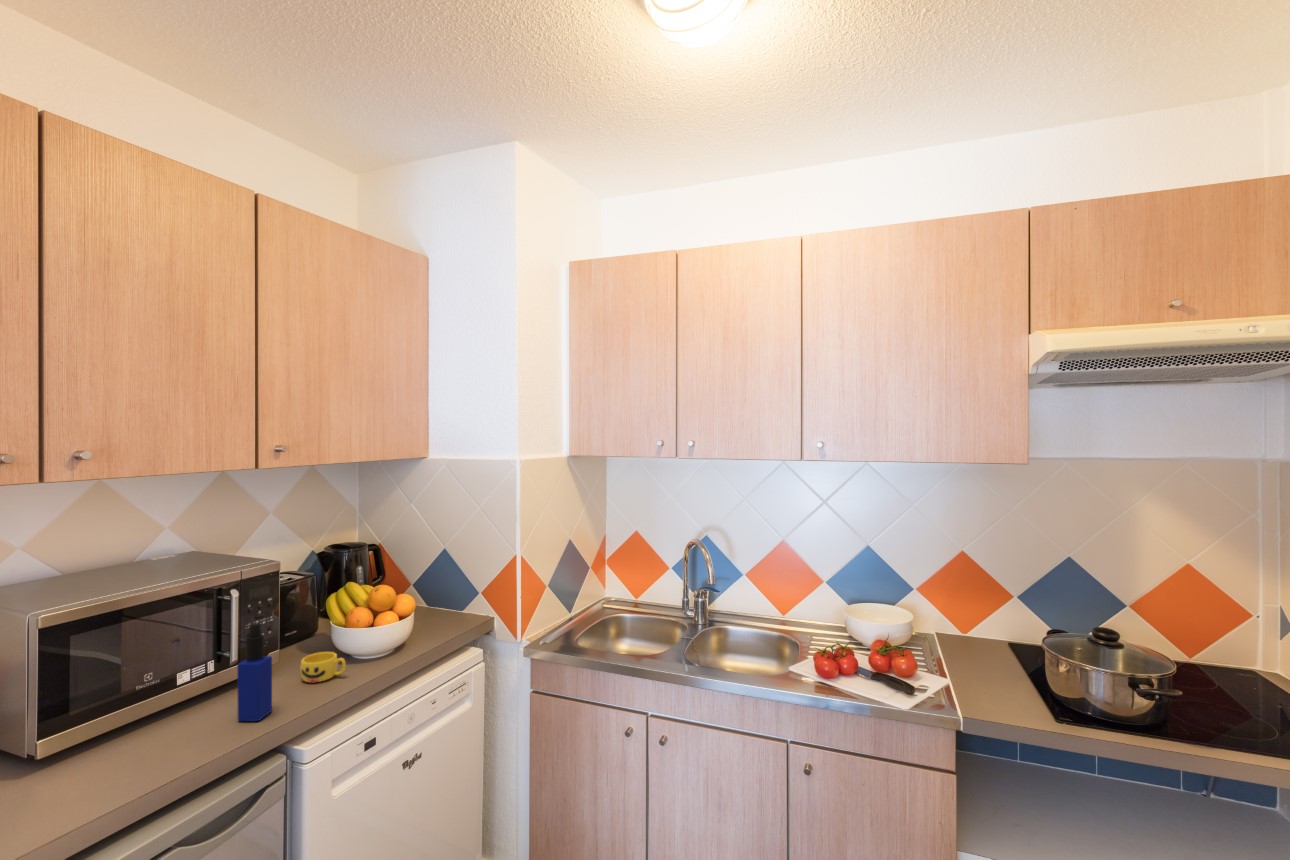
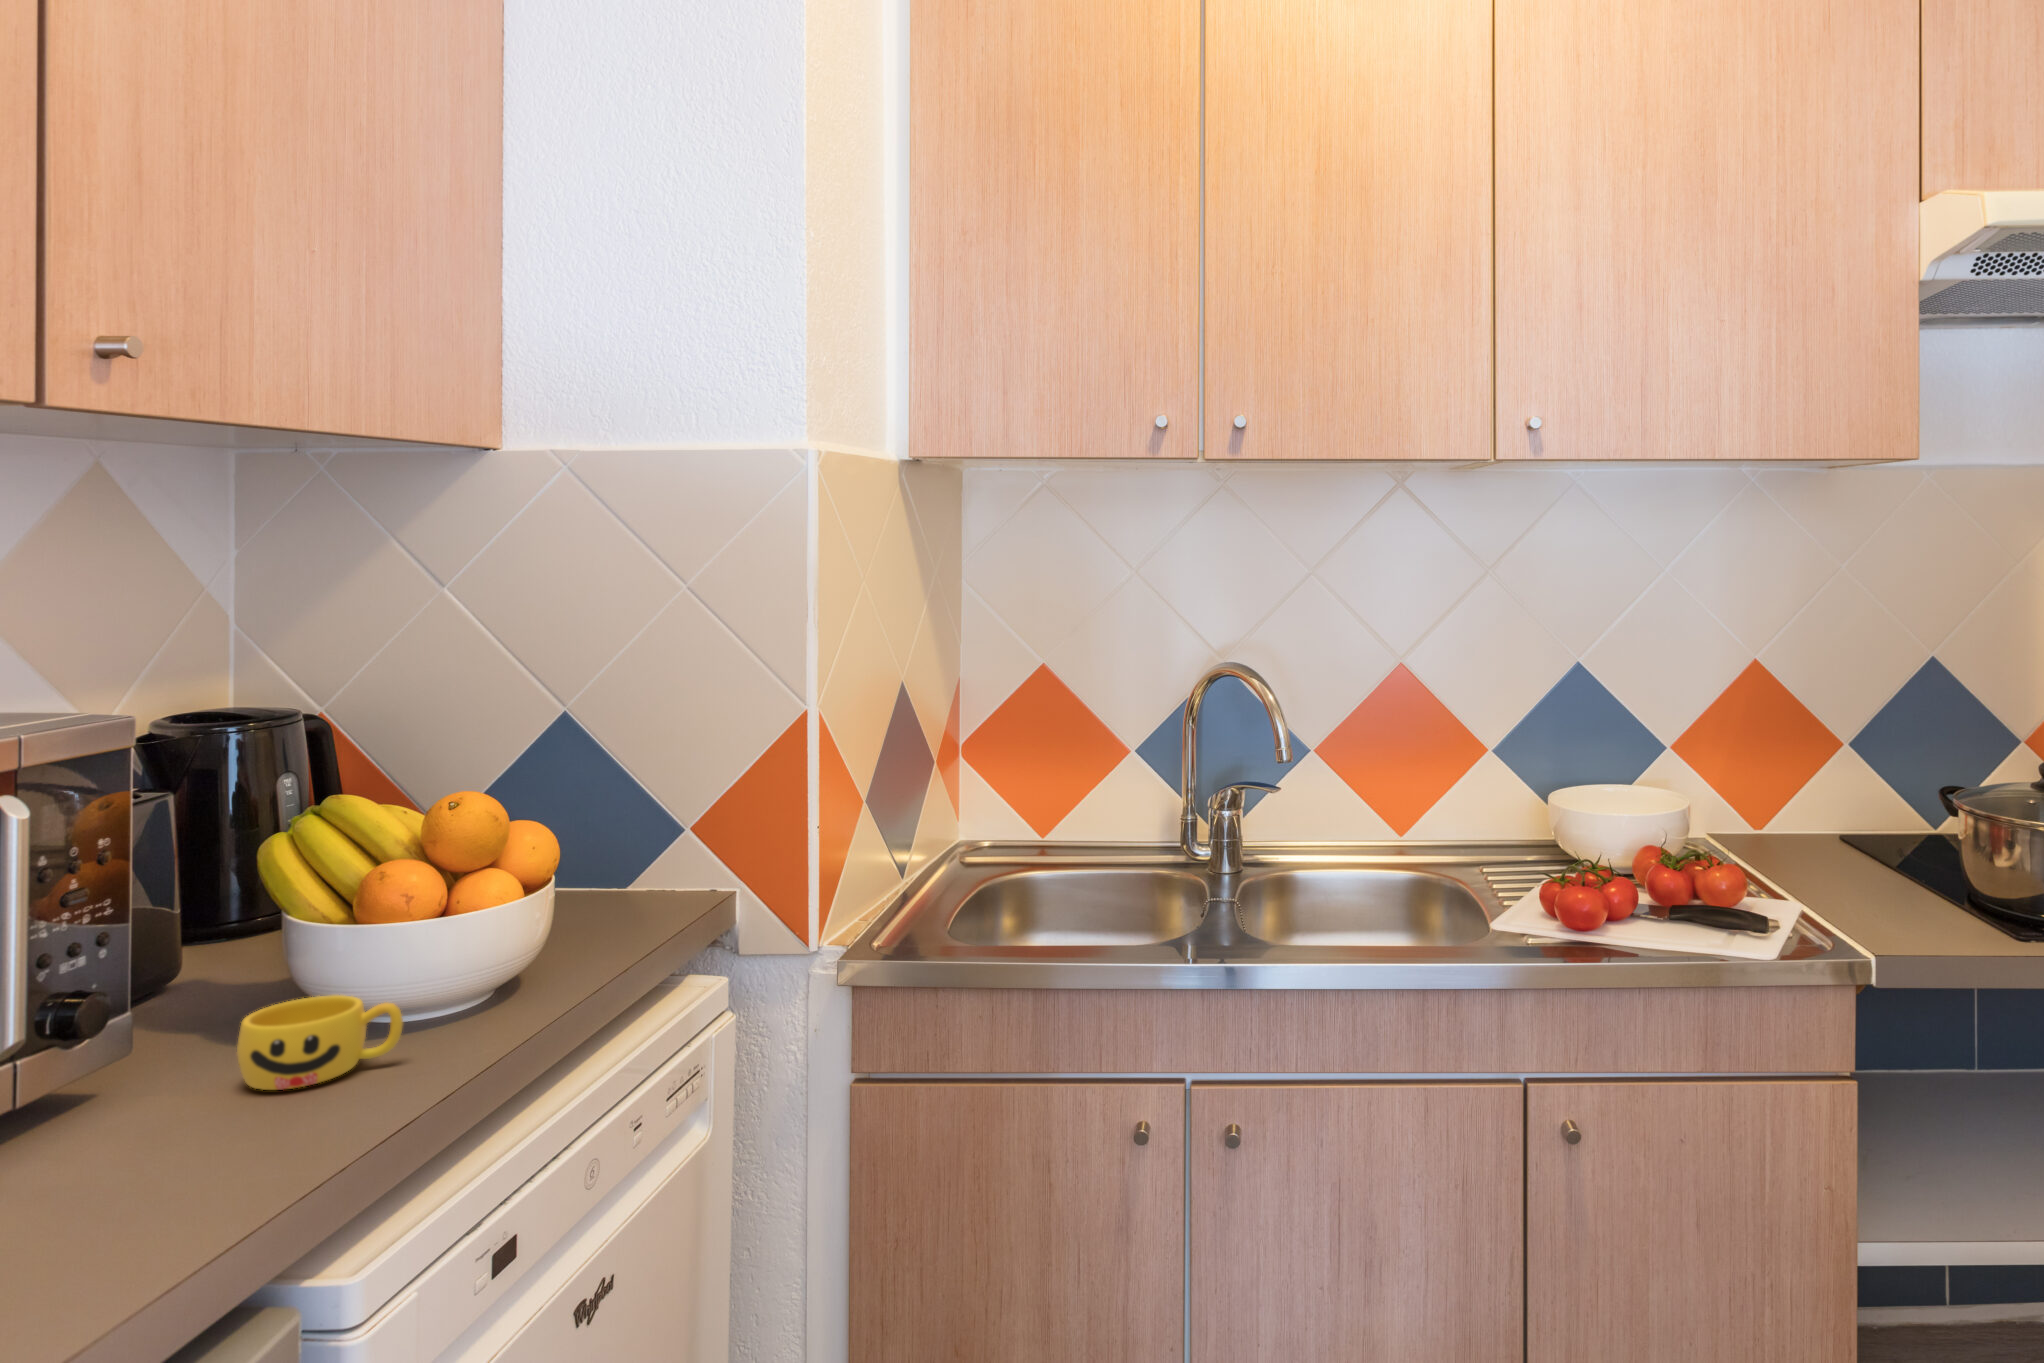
bottle: present [237,623,272,721] -> none [108,878,225,1213]

